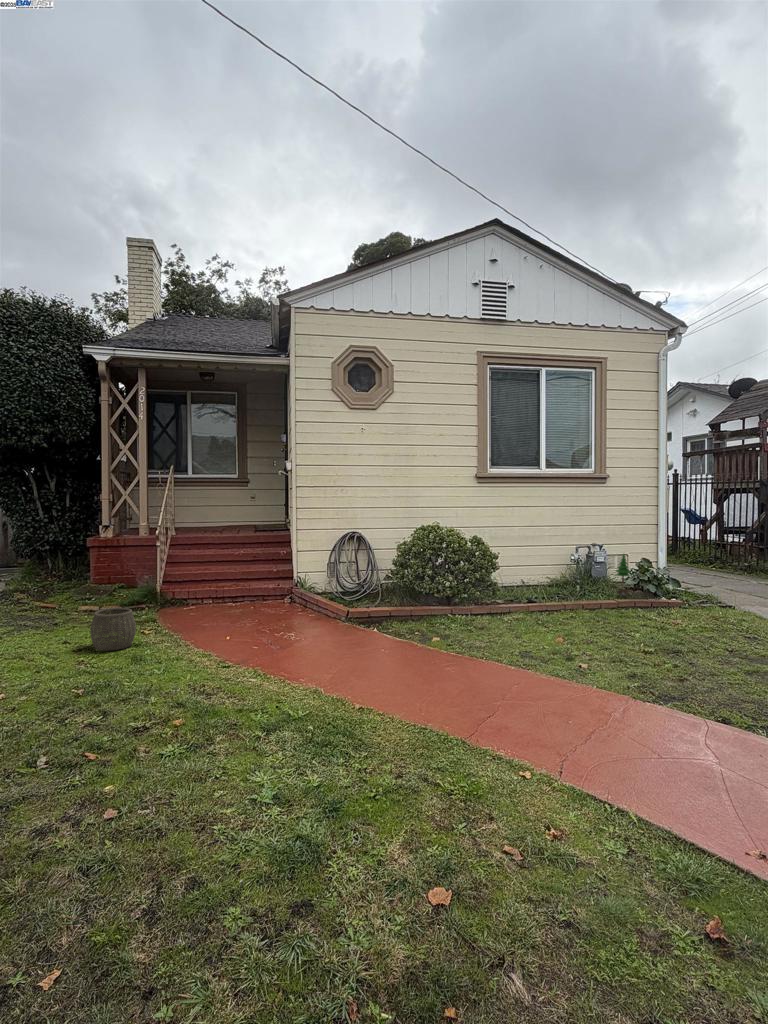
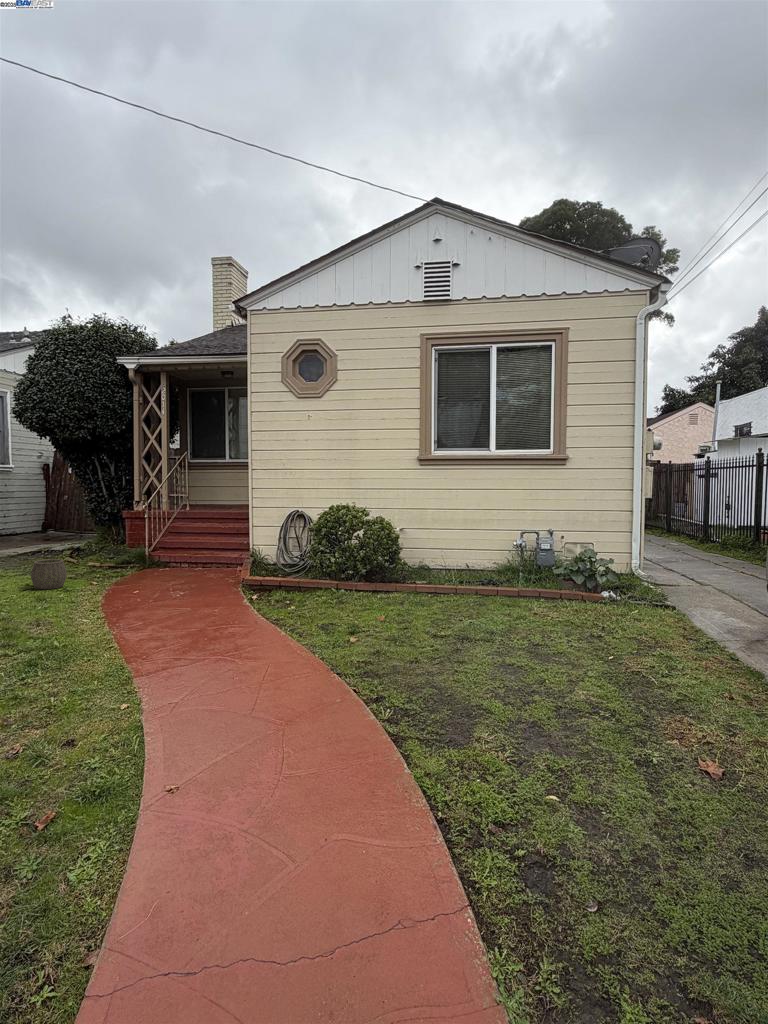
potted tree: present [615,554,630,597] -> none [569,544,587,591]

